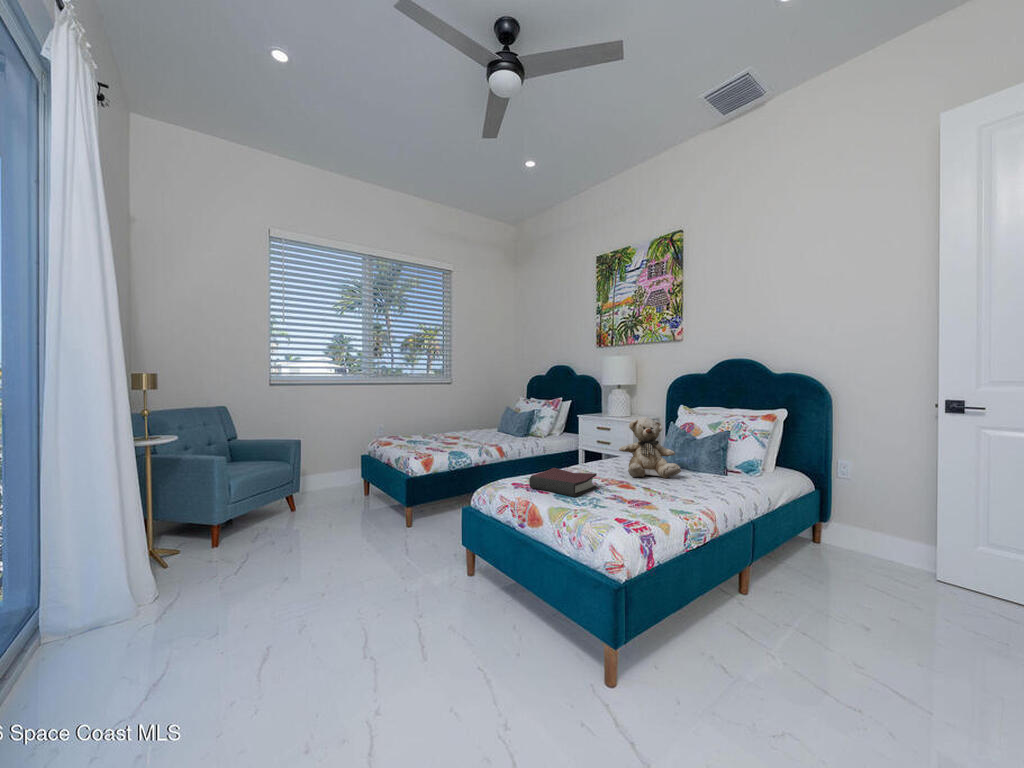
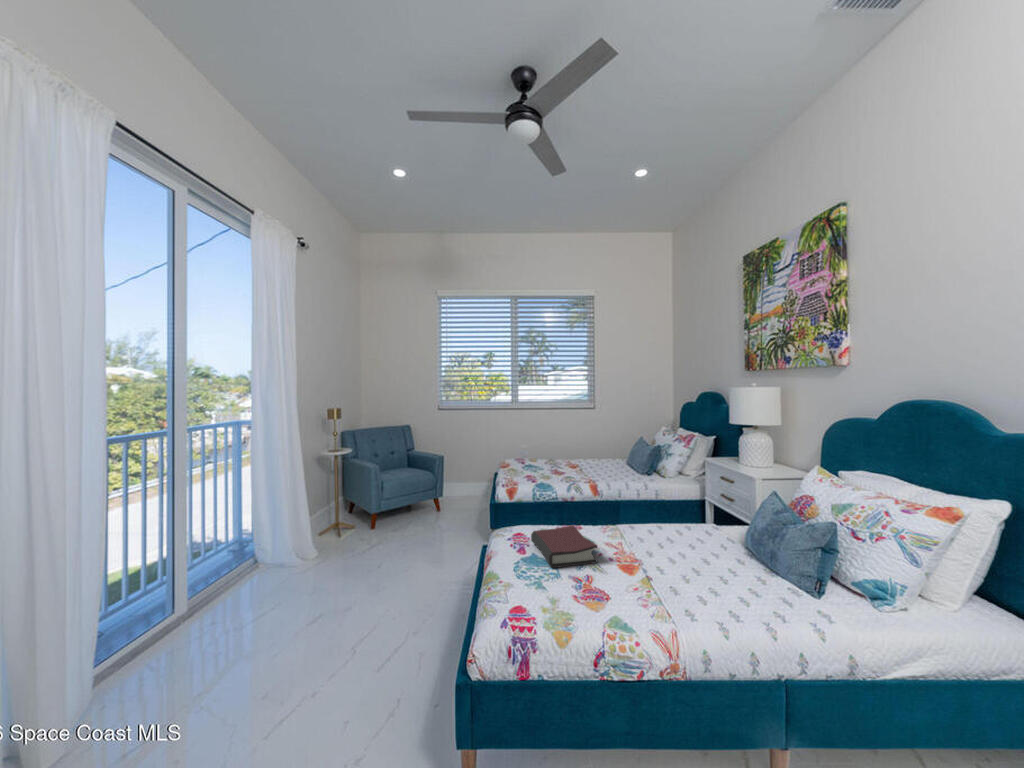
teddy bear: present [619,416,681,478] -> none [660,481,743,572]

